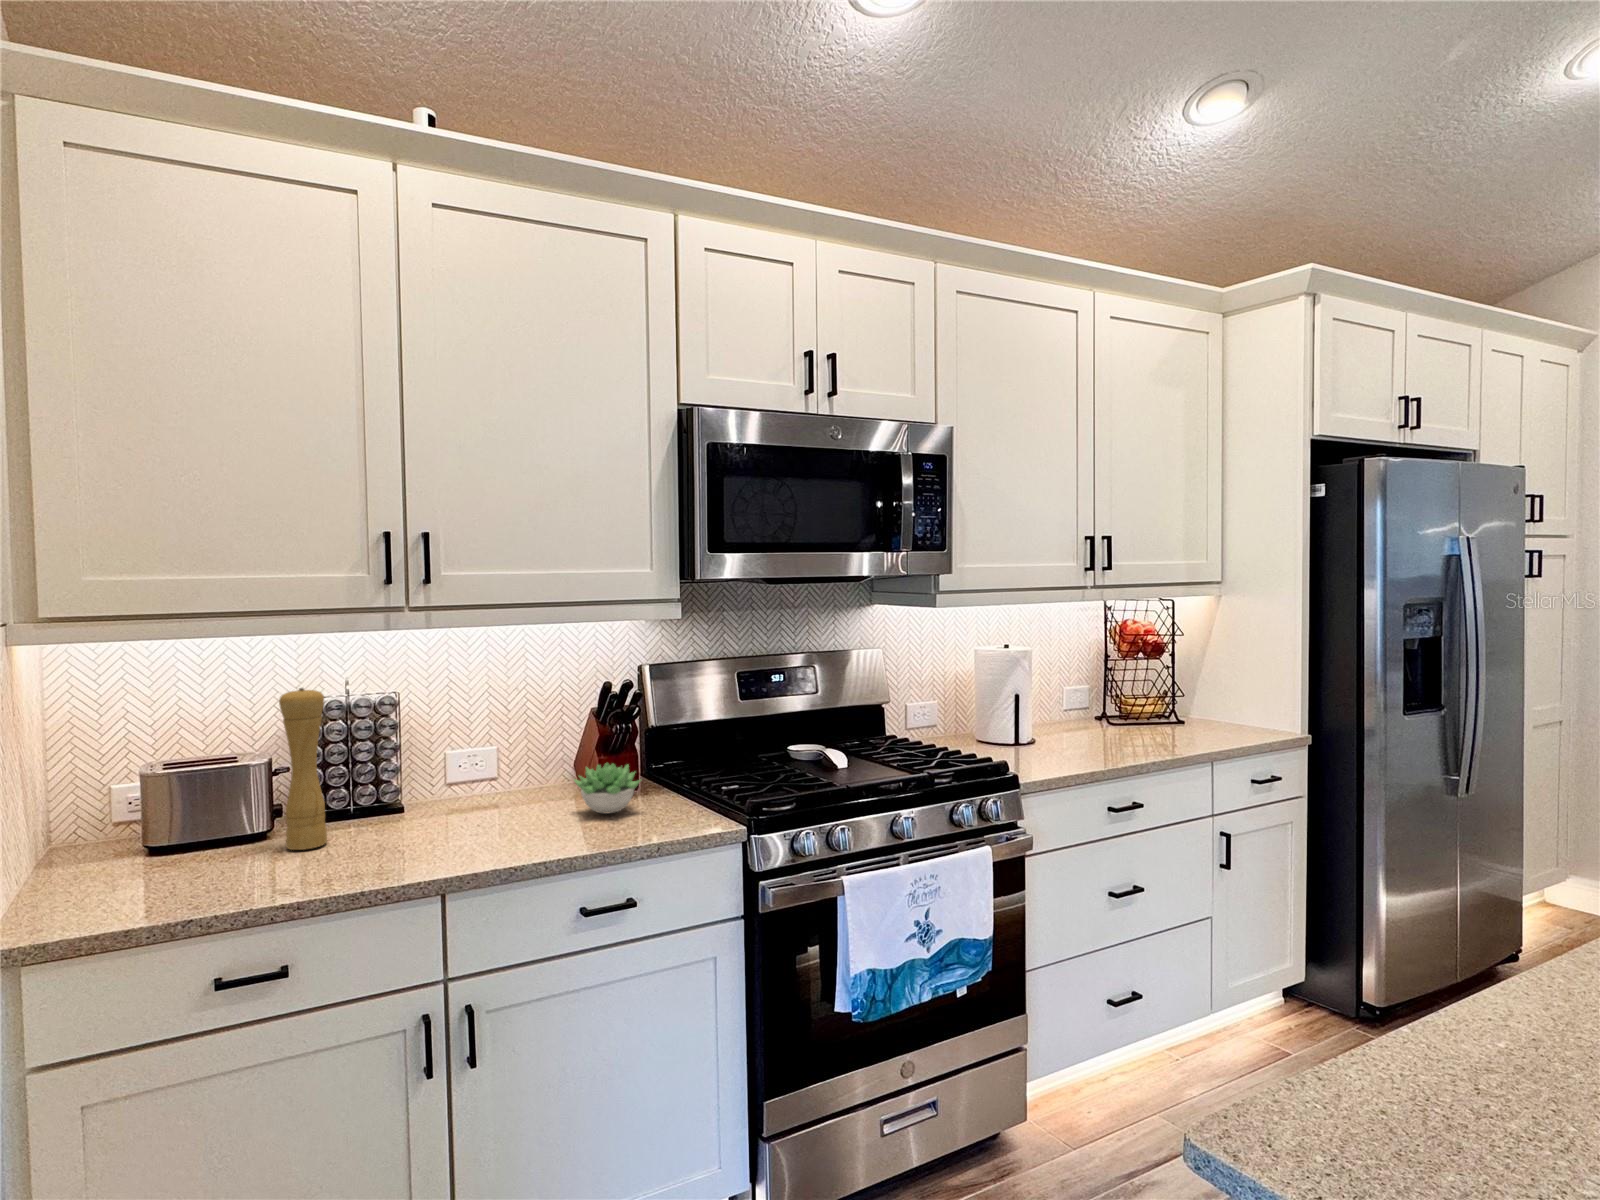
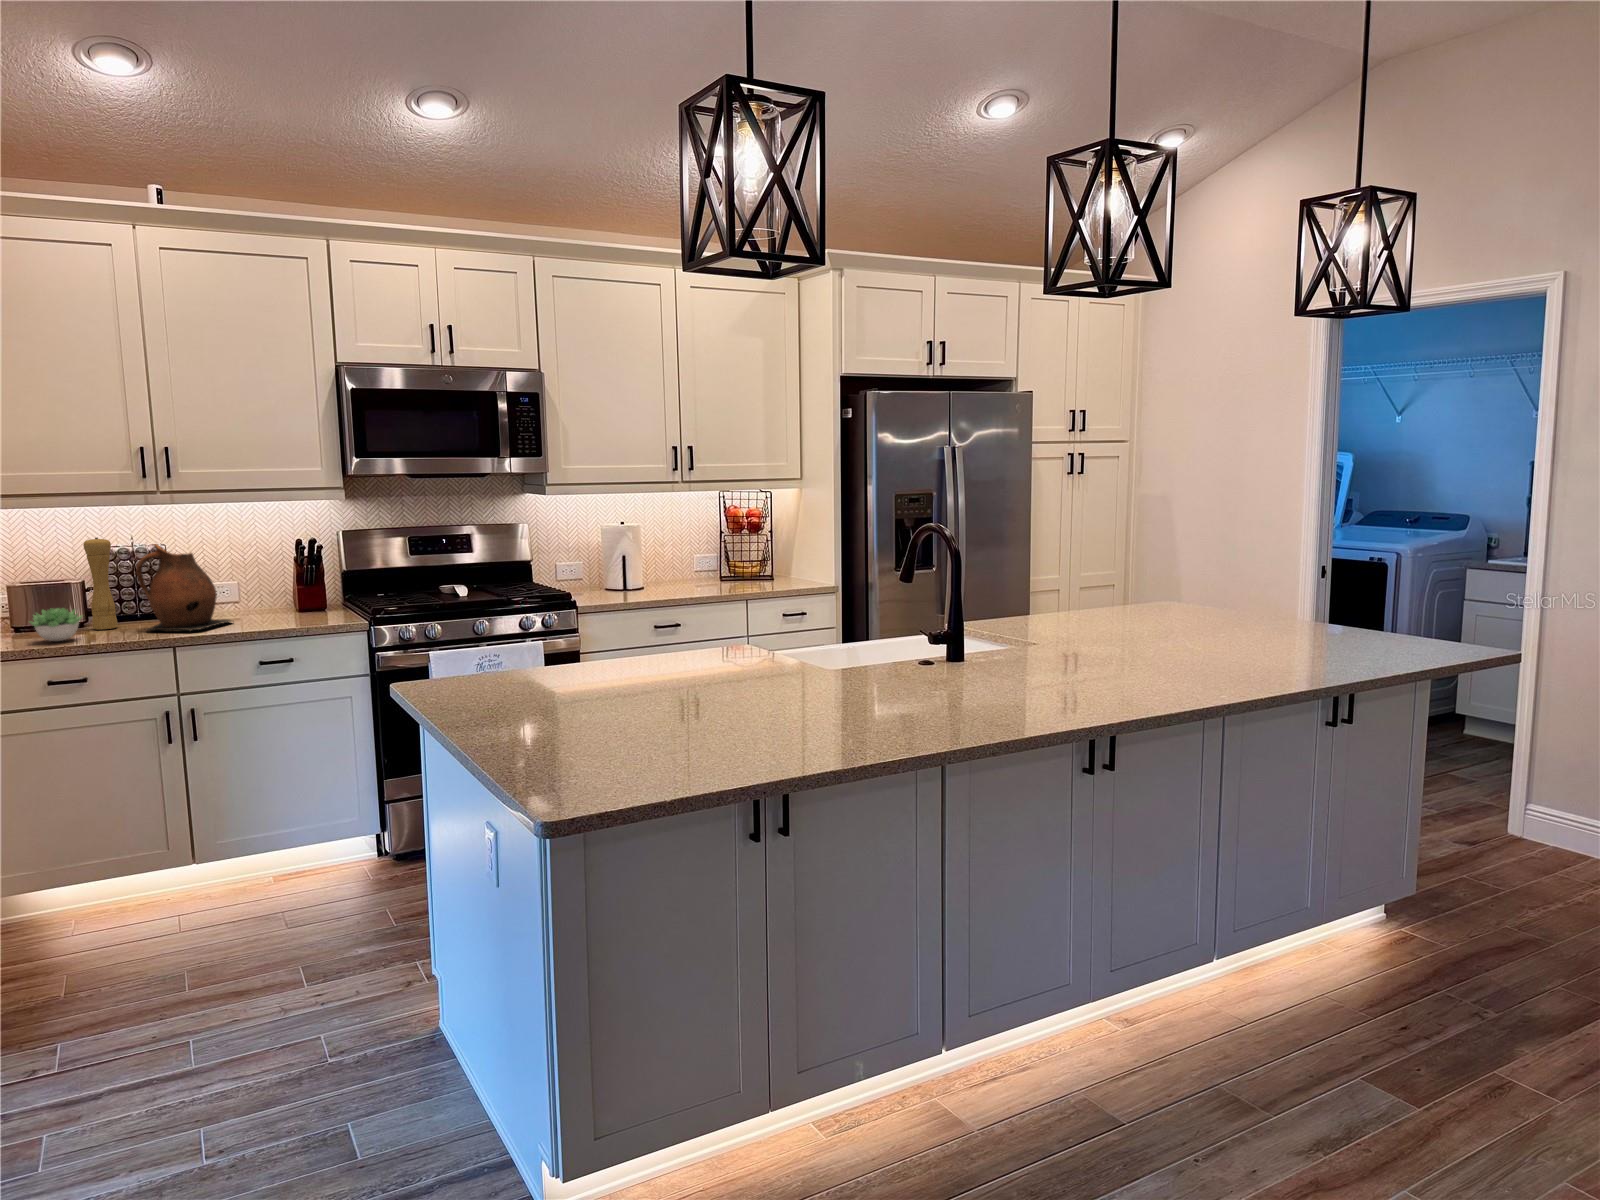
ceramic pitcher: none [370,698,519,858] -> present [136,544,231,631]
succulent plant: present [574,763,641,813] -> present [30,608,82,641]

